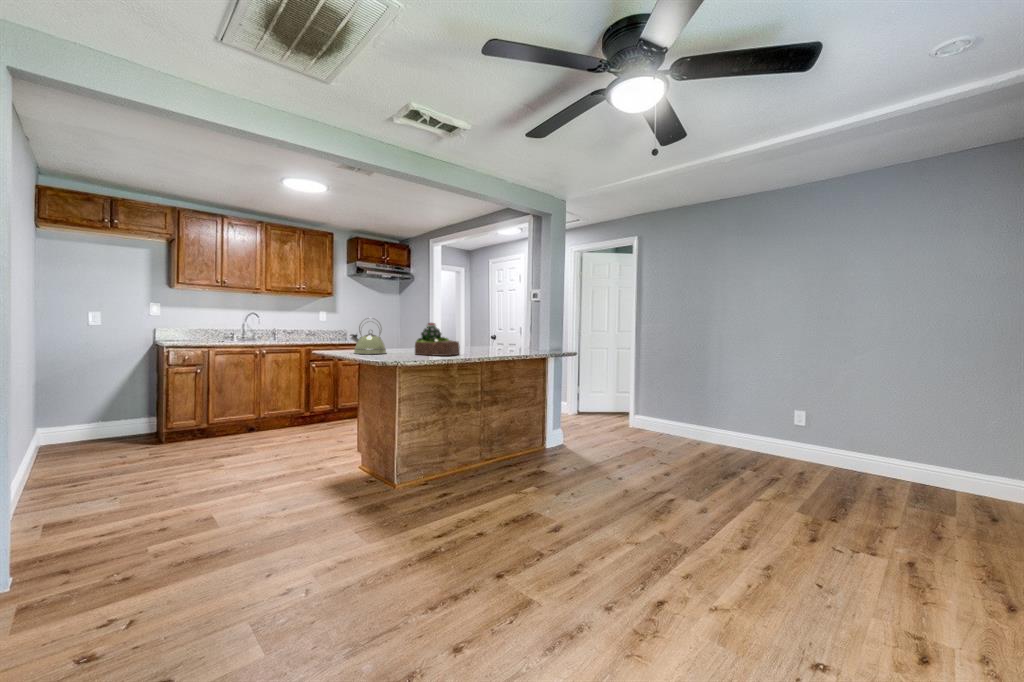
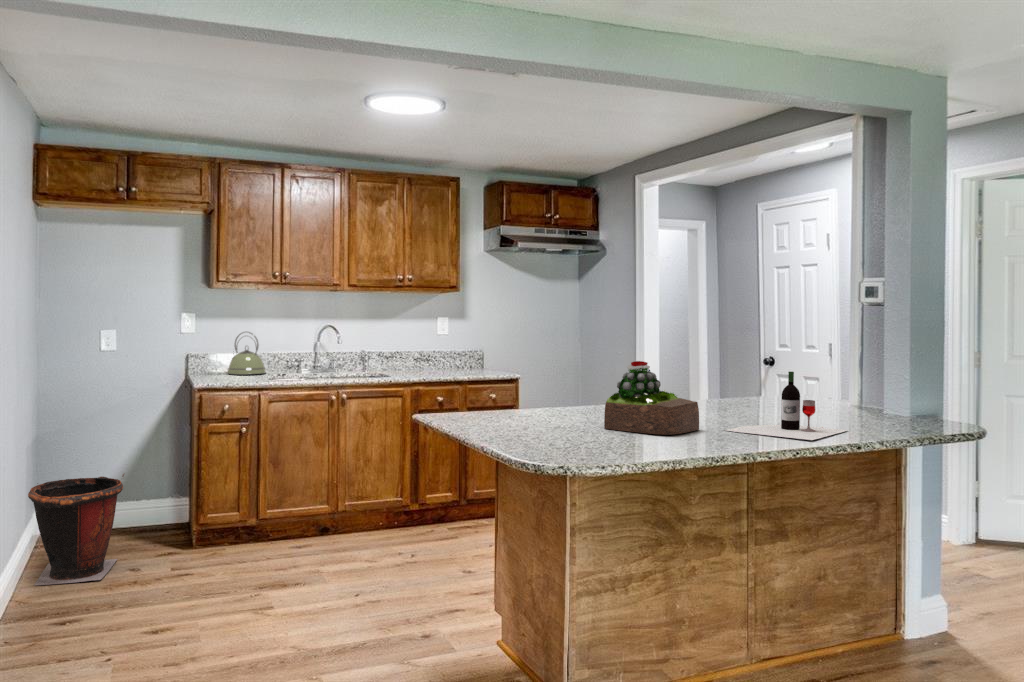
kettle: present [350,318,386,354] -> present [228,332,266,375]
wine bottle: none [471,328,525,356] -> present [726,372,848,440]
waste bin: none [38,396,113,469] -> present [28,473,125,585]

